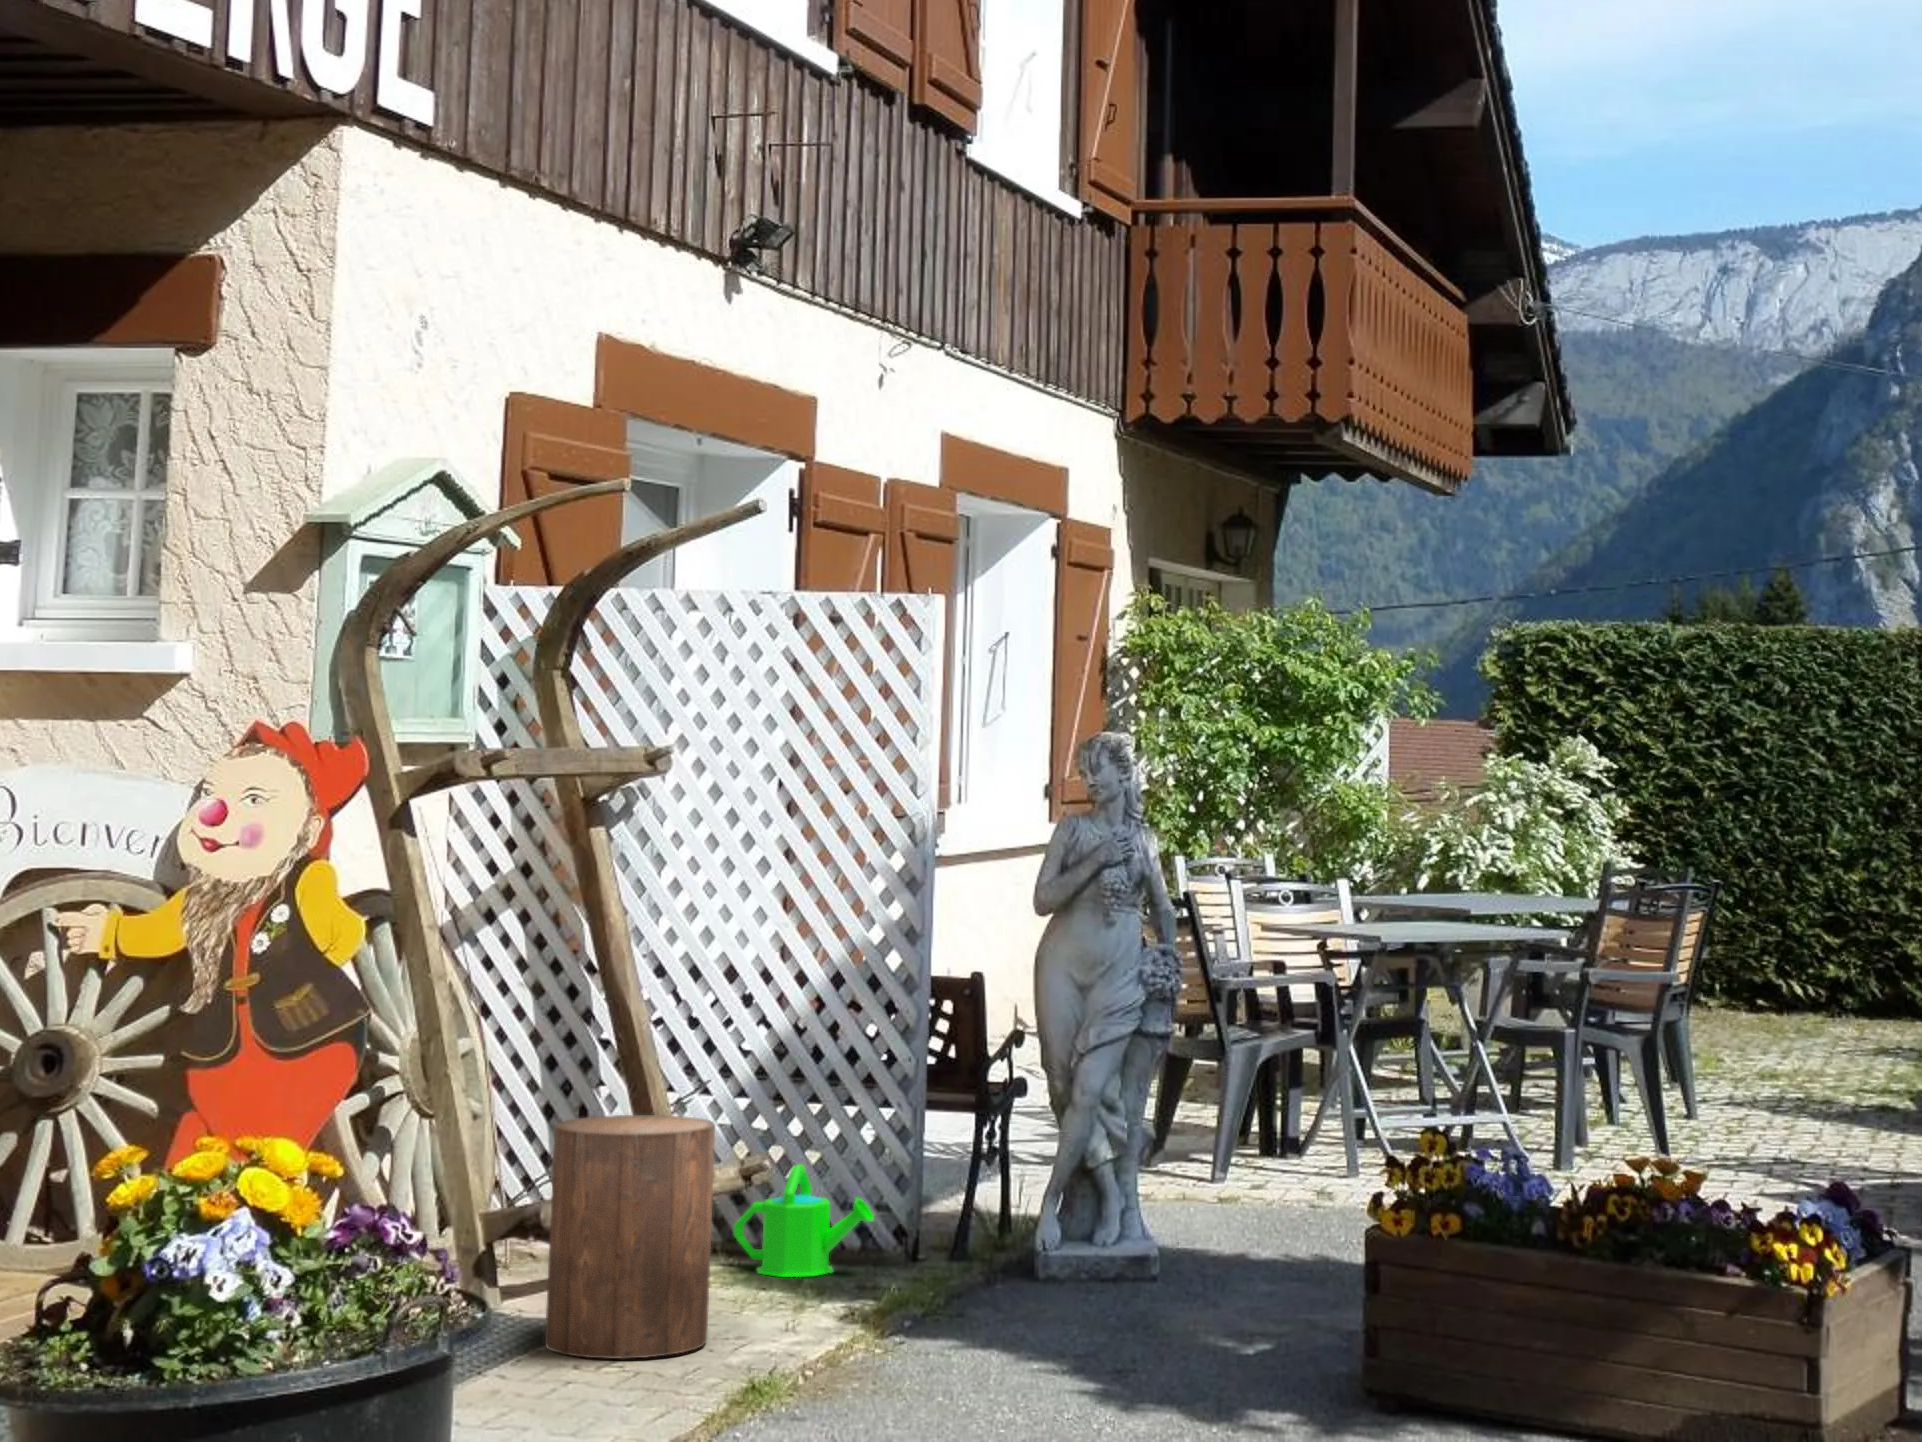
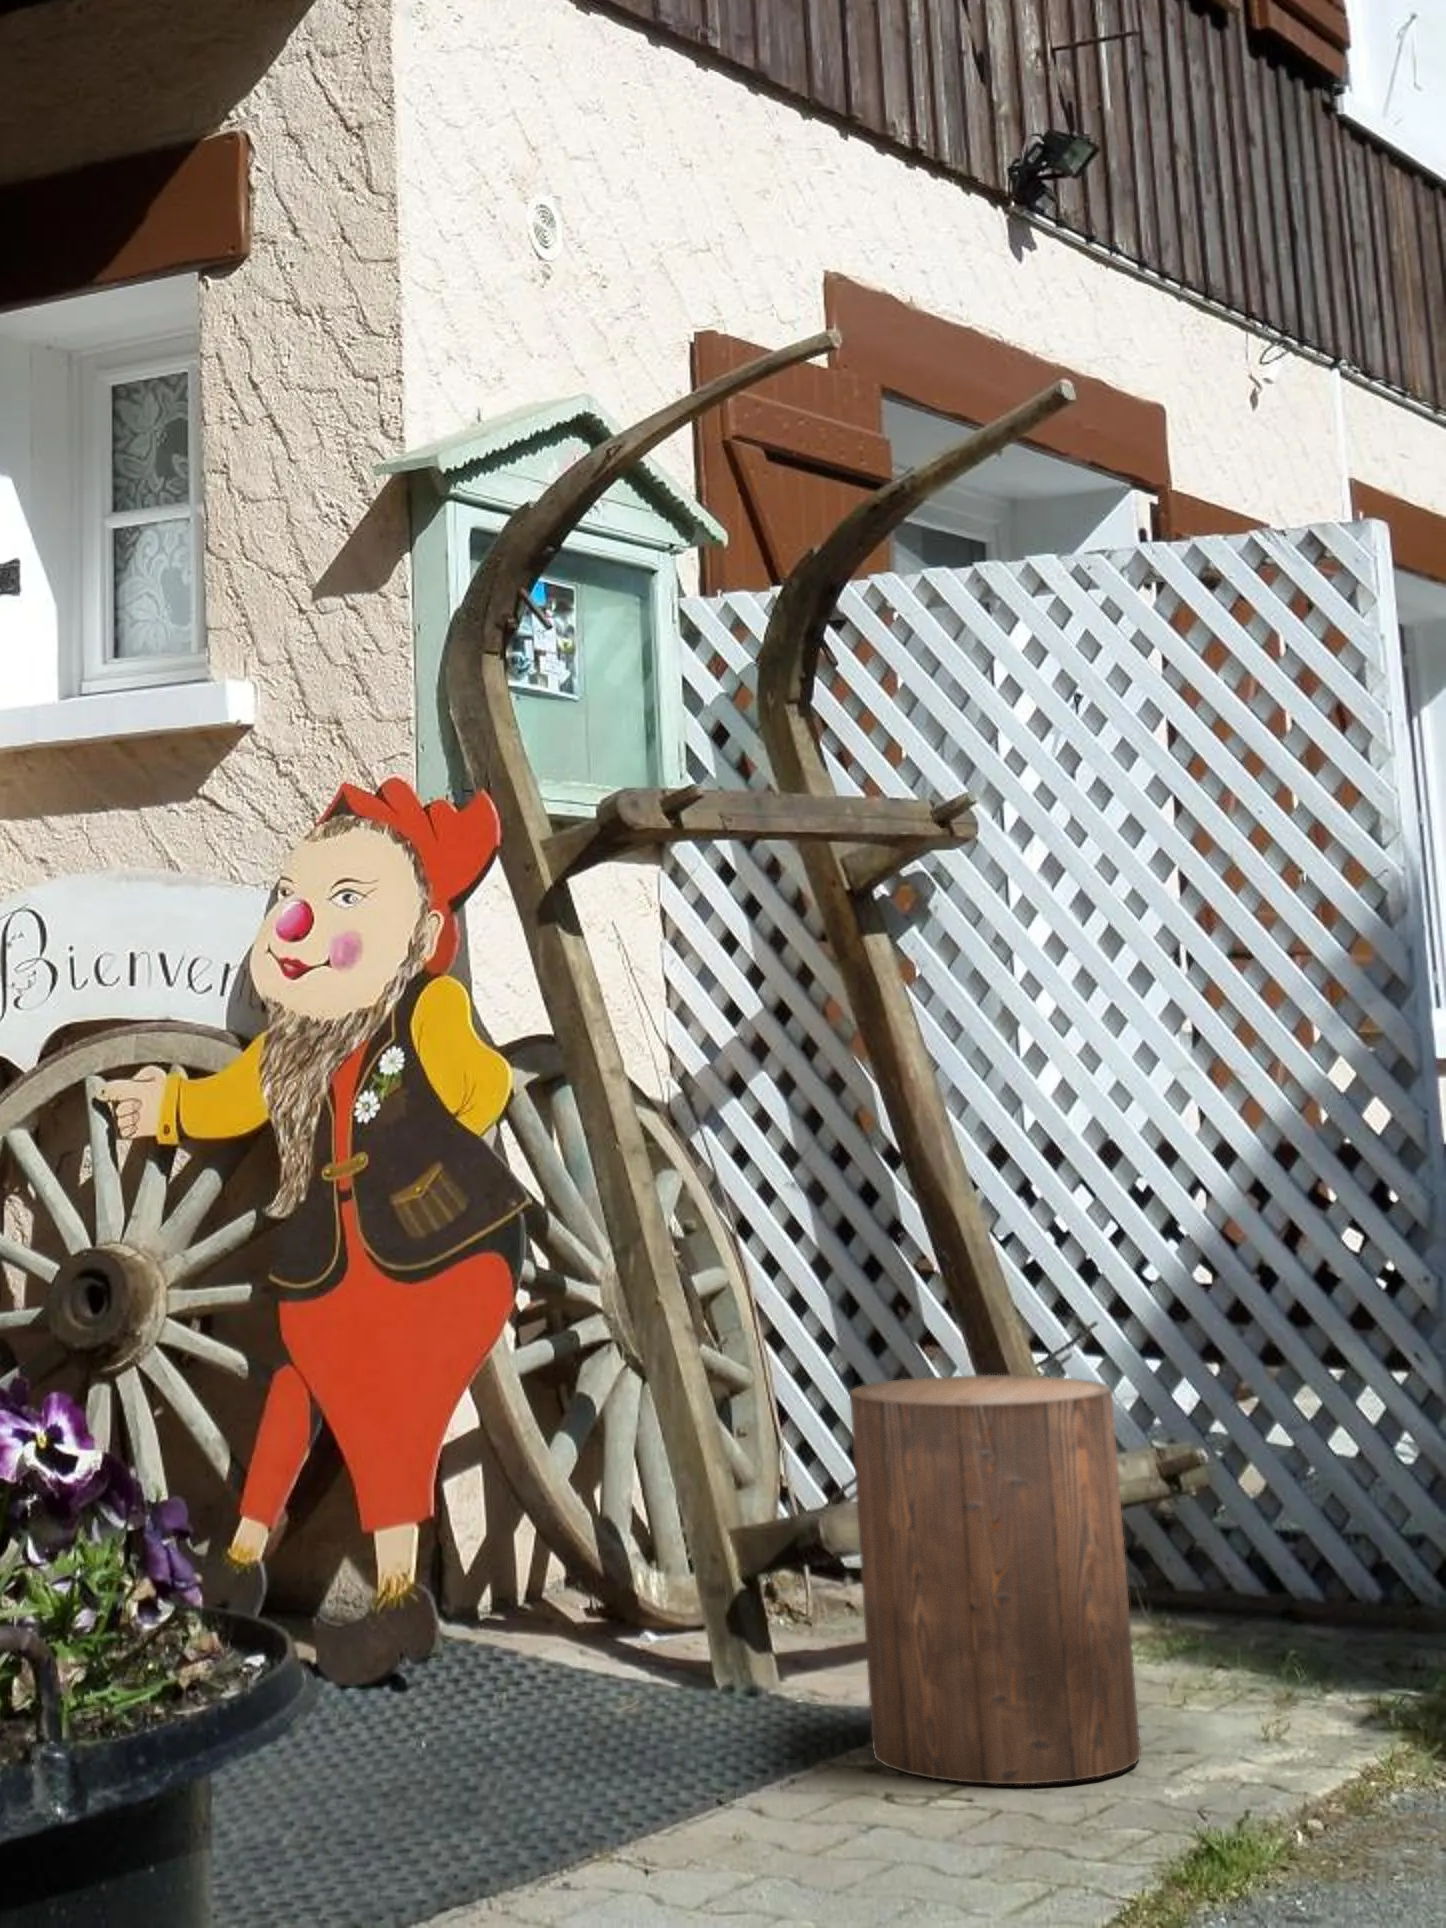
watering can: present [734,1164,874,1277] -> none [1161,1457,1390,1641]

